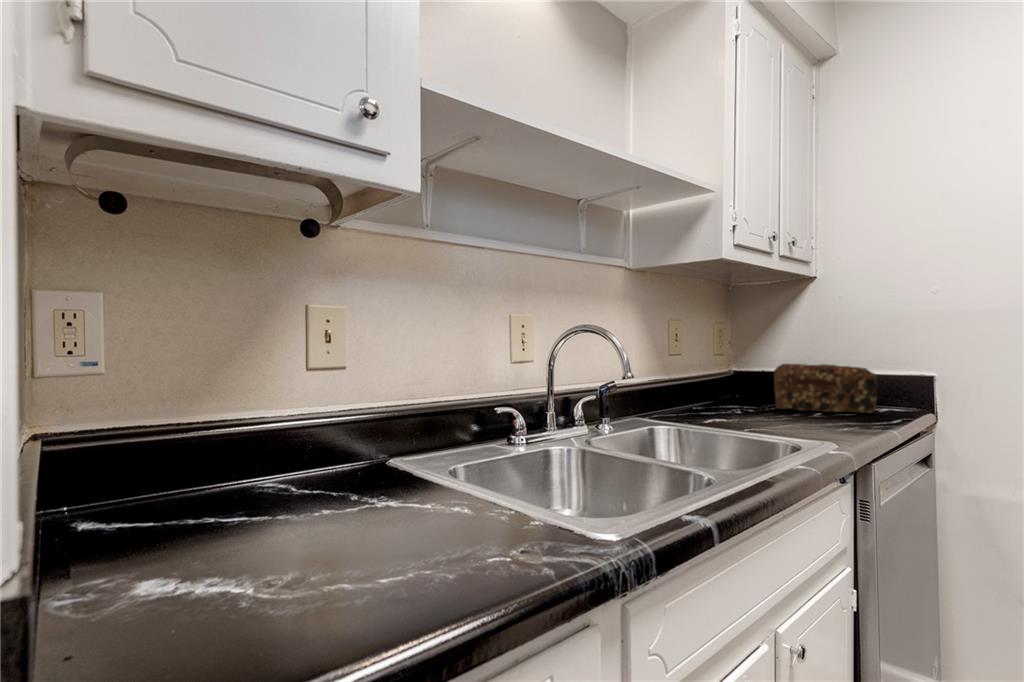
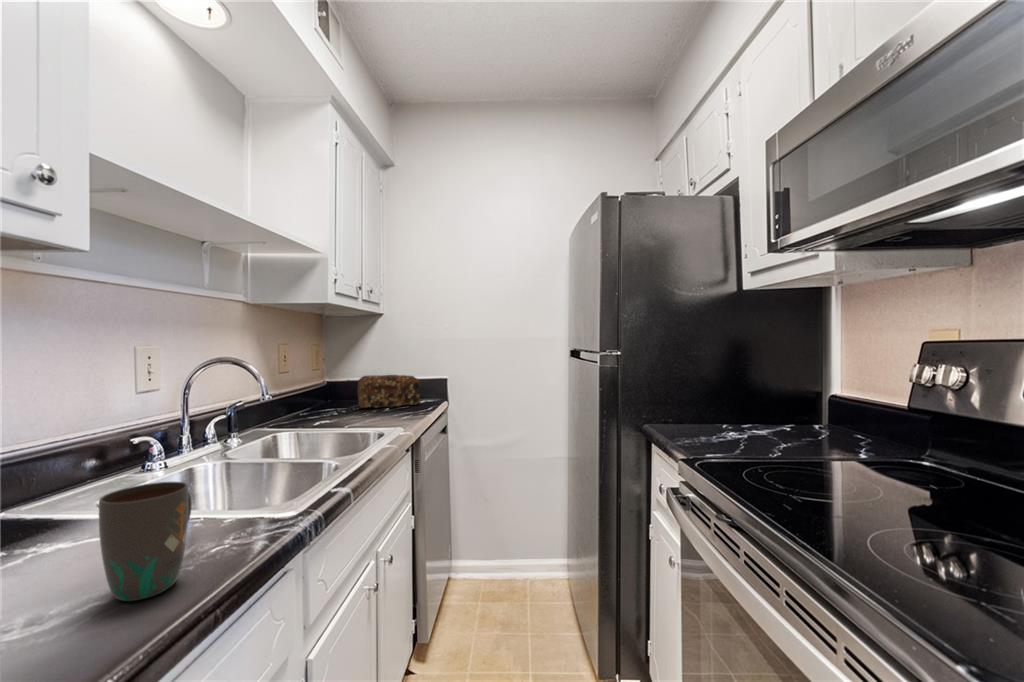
mug: none [345,455,459,605] -> present [99,482,192,601]

